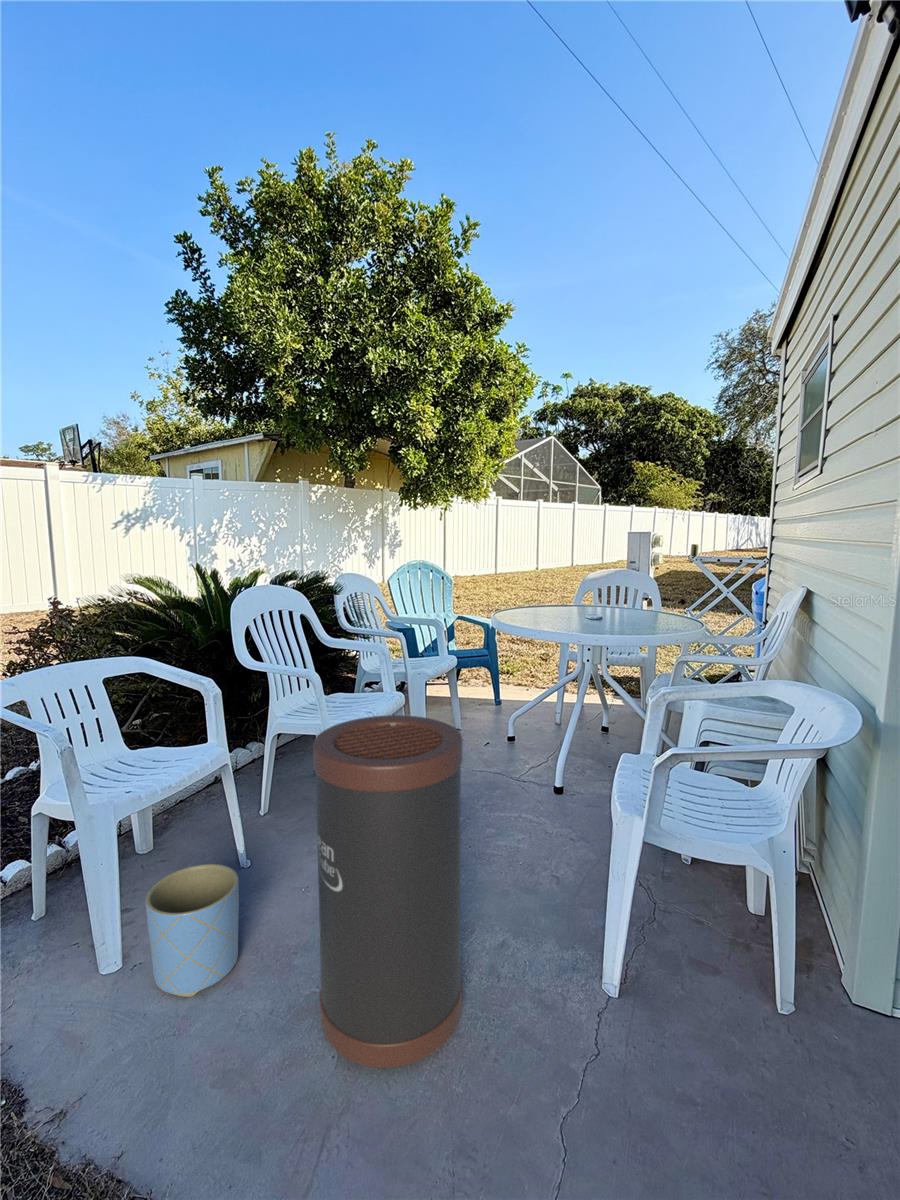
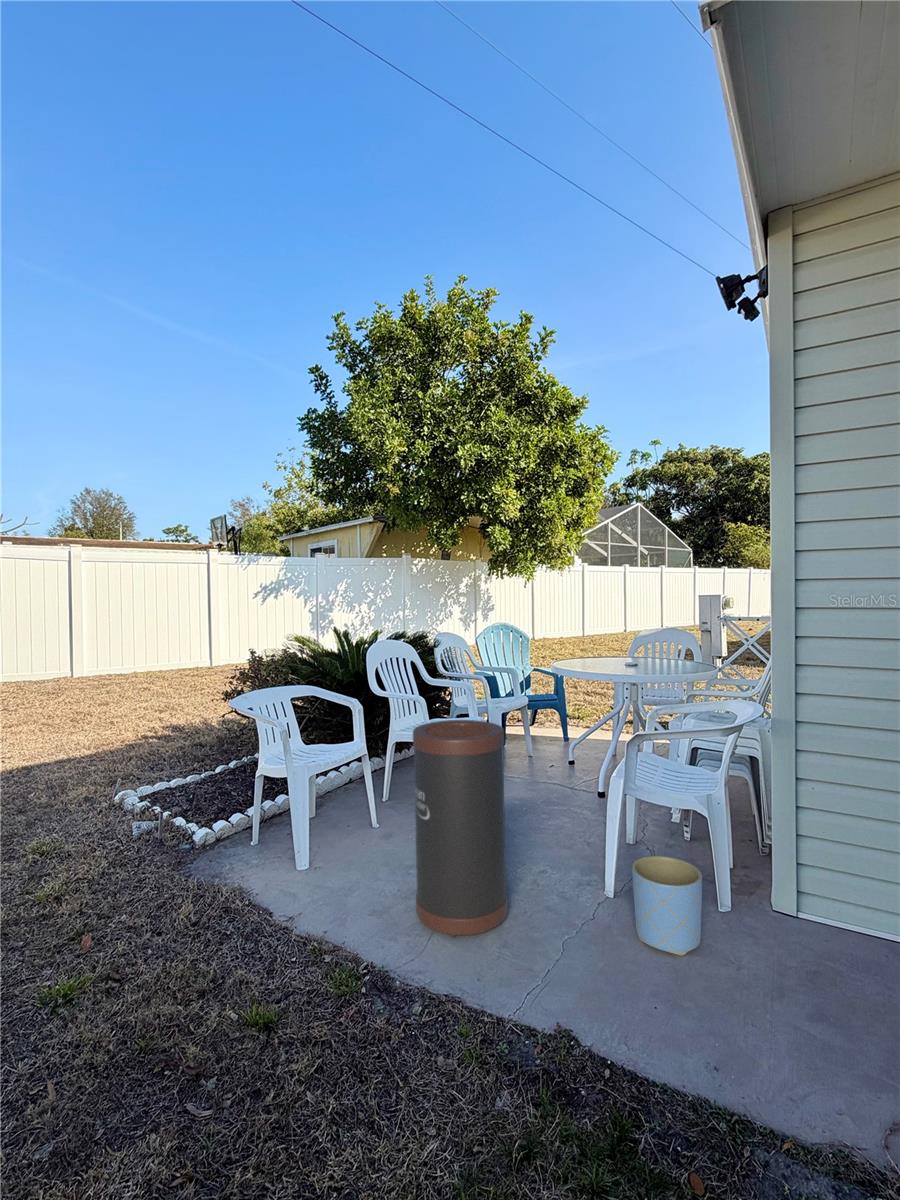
planter: present [145,864,239,997] -> present [632,856,702,955]

